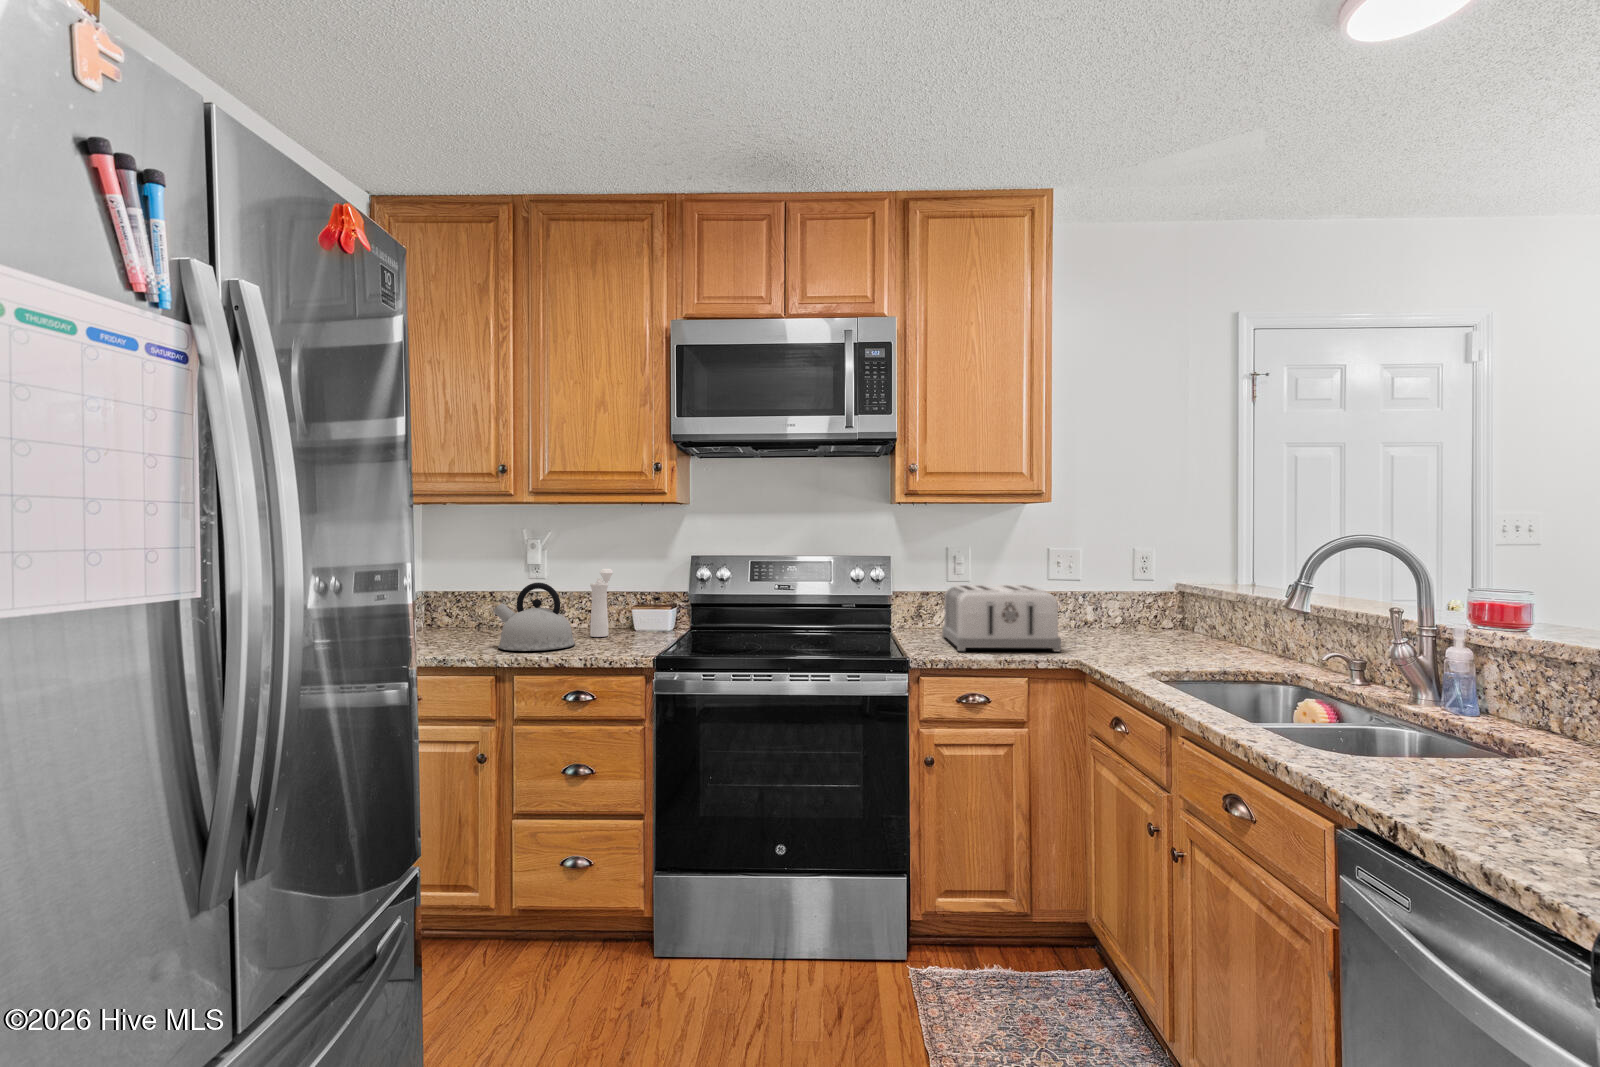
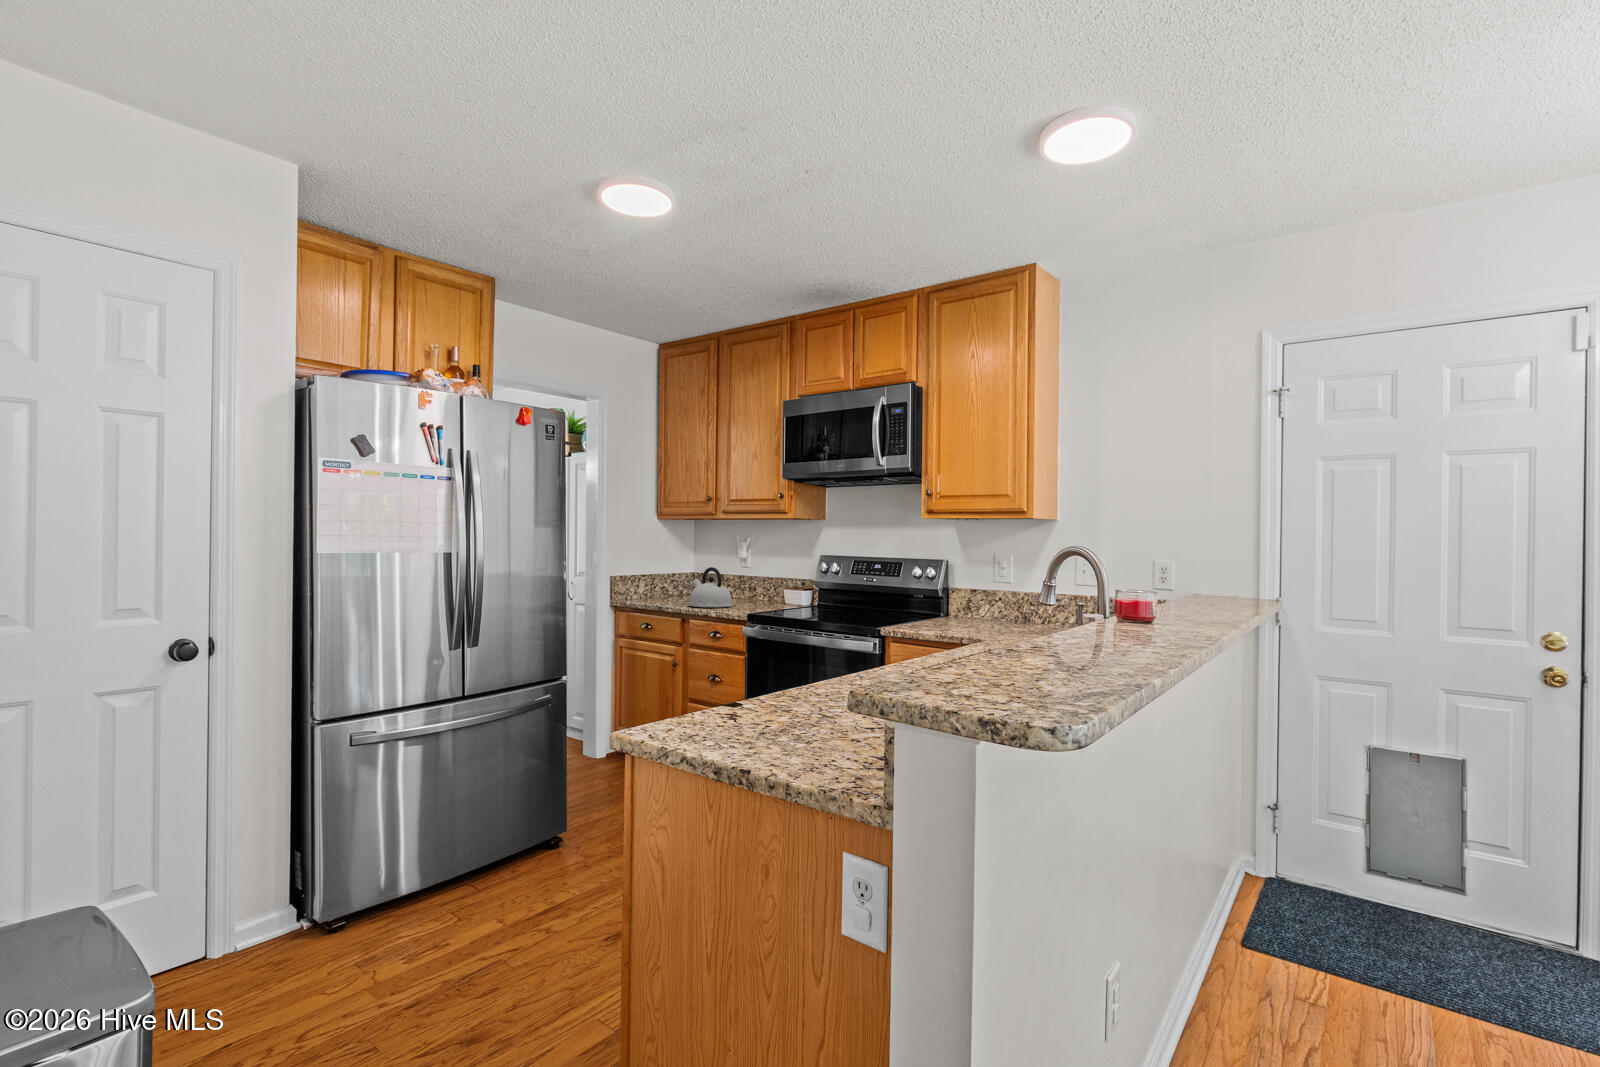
pepper mill: present [590,569,613,637] -> none [753,562,777,605]
toaster: present [942,585,1061,652] -> none [926,583,1030,636]

